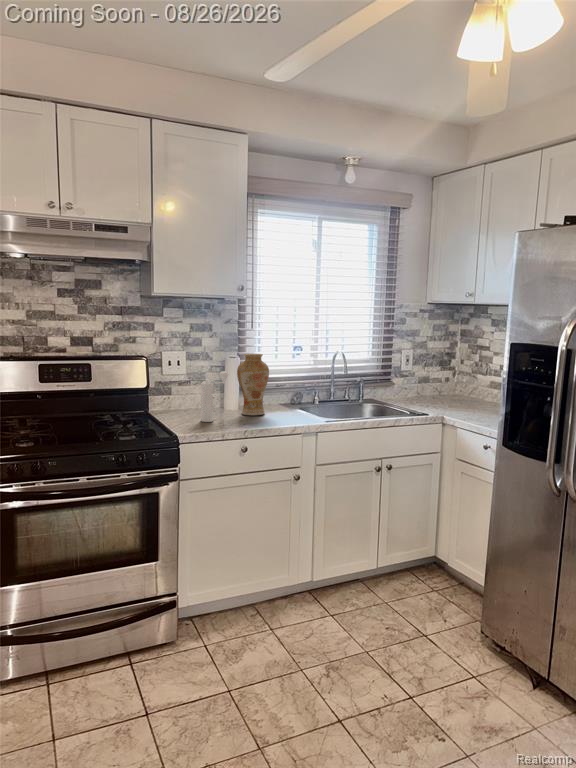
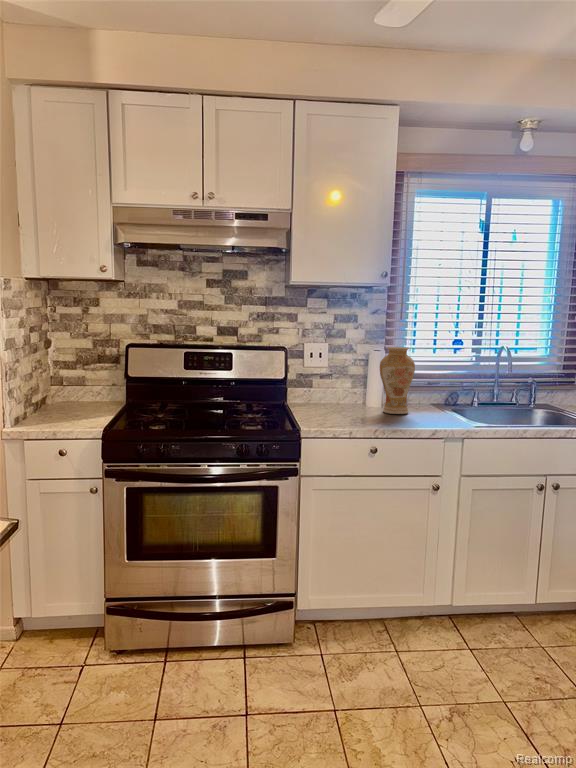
pepper mill: present [201,372,228,422] -> none [335,365,368,418]

